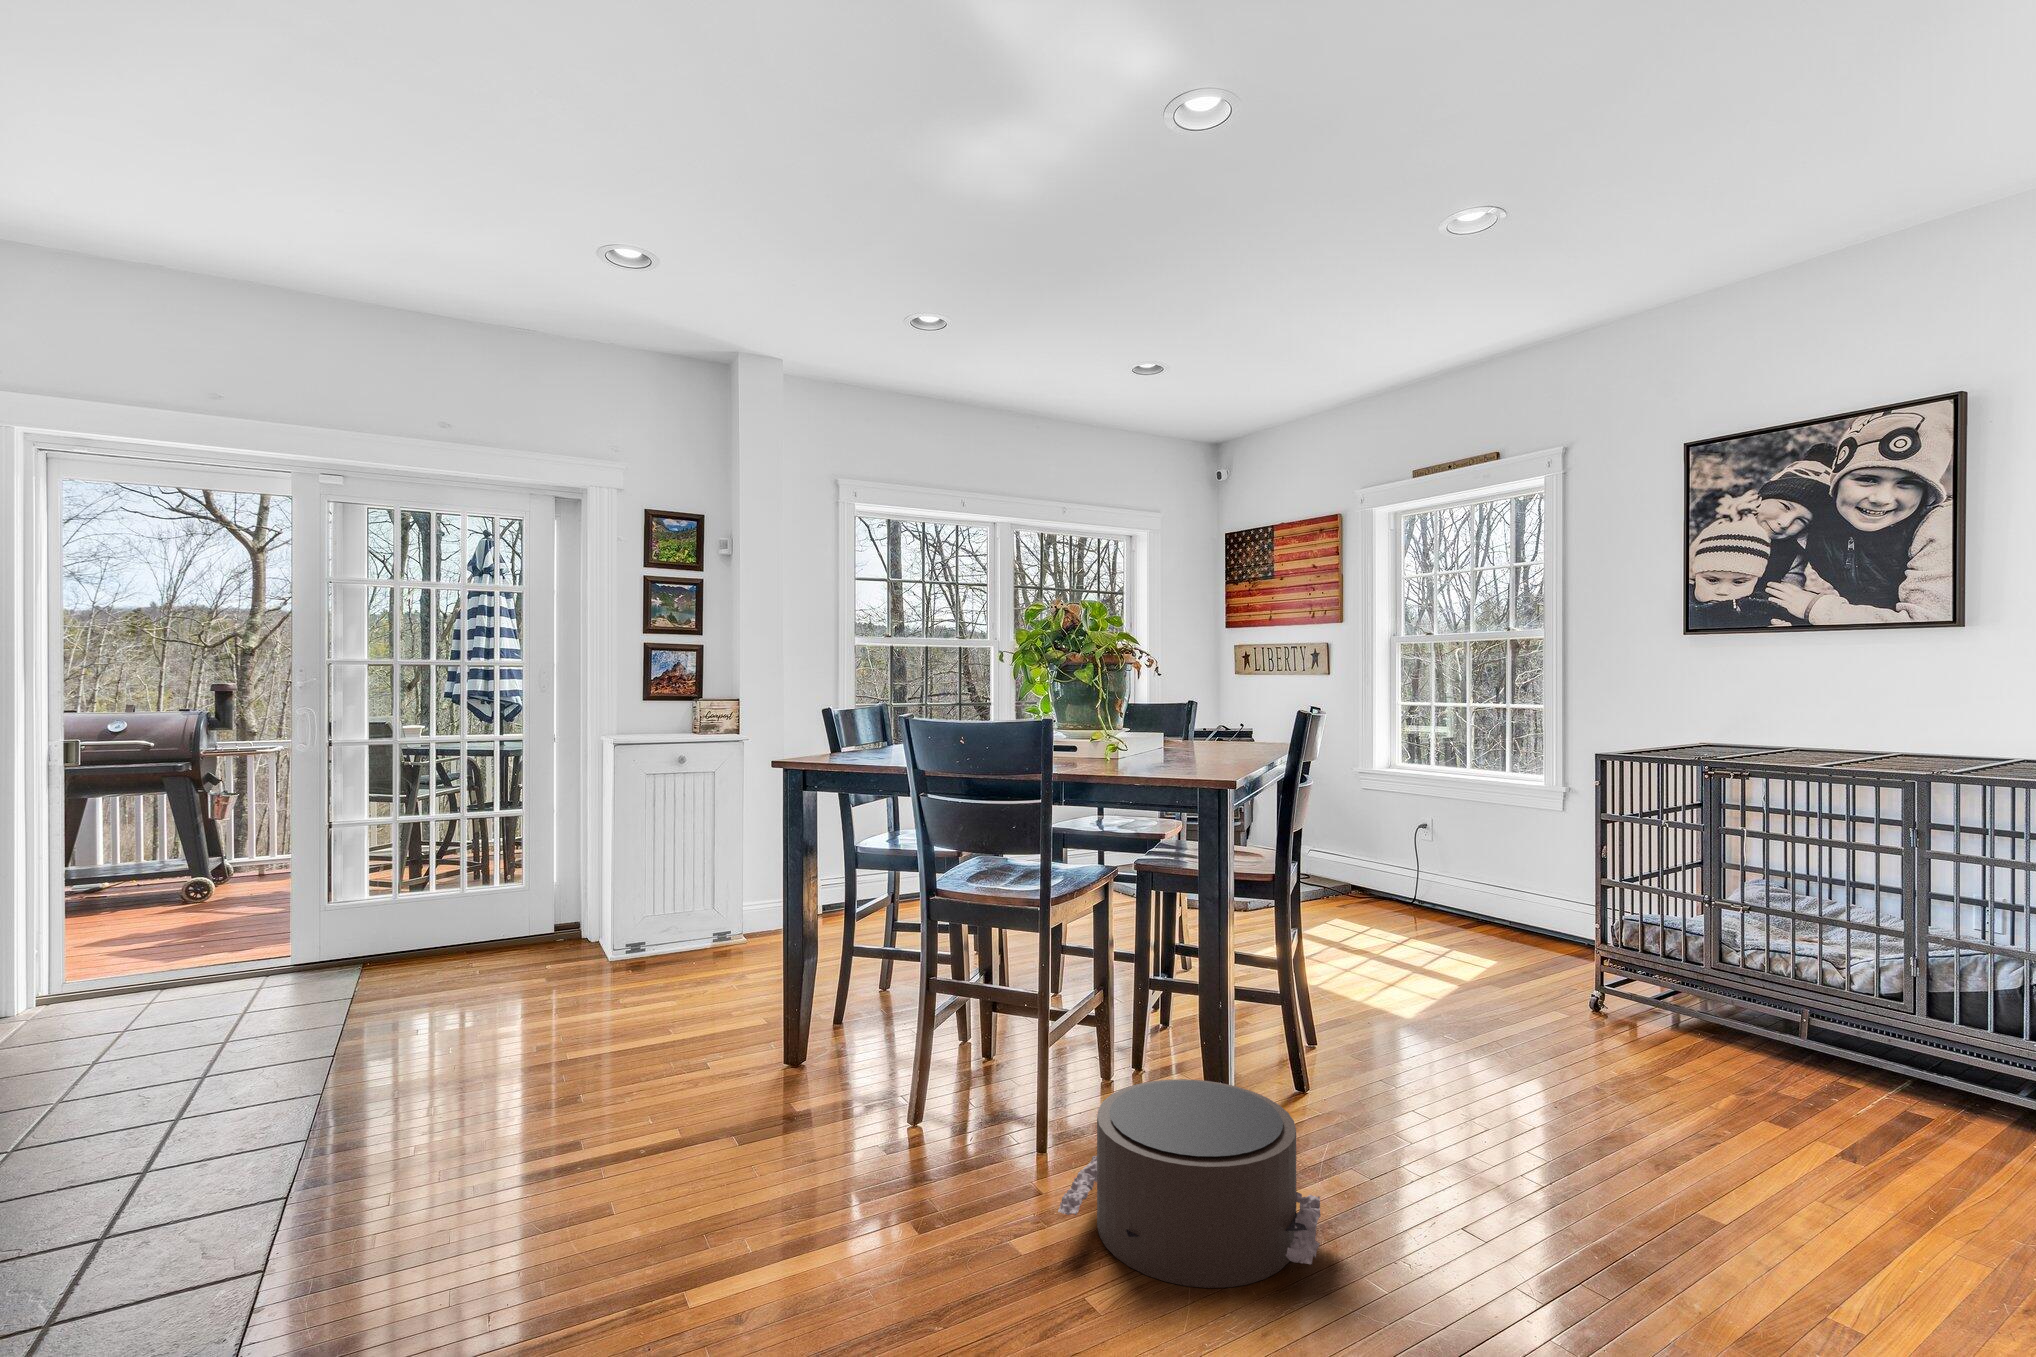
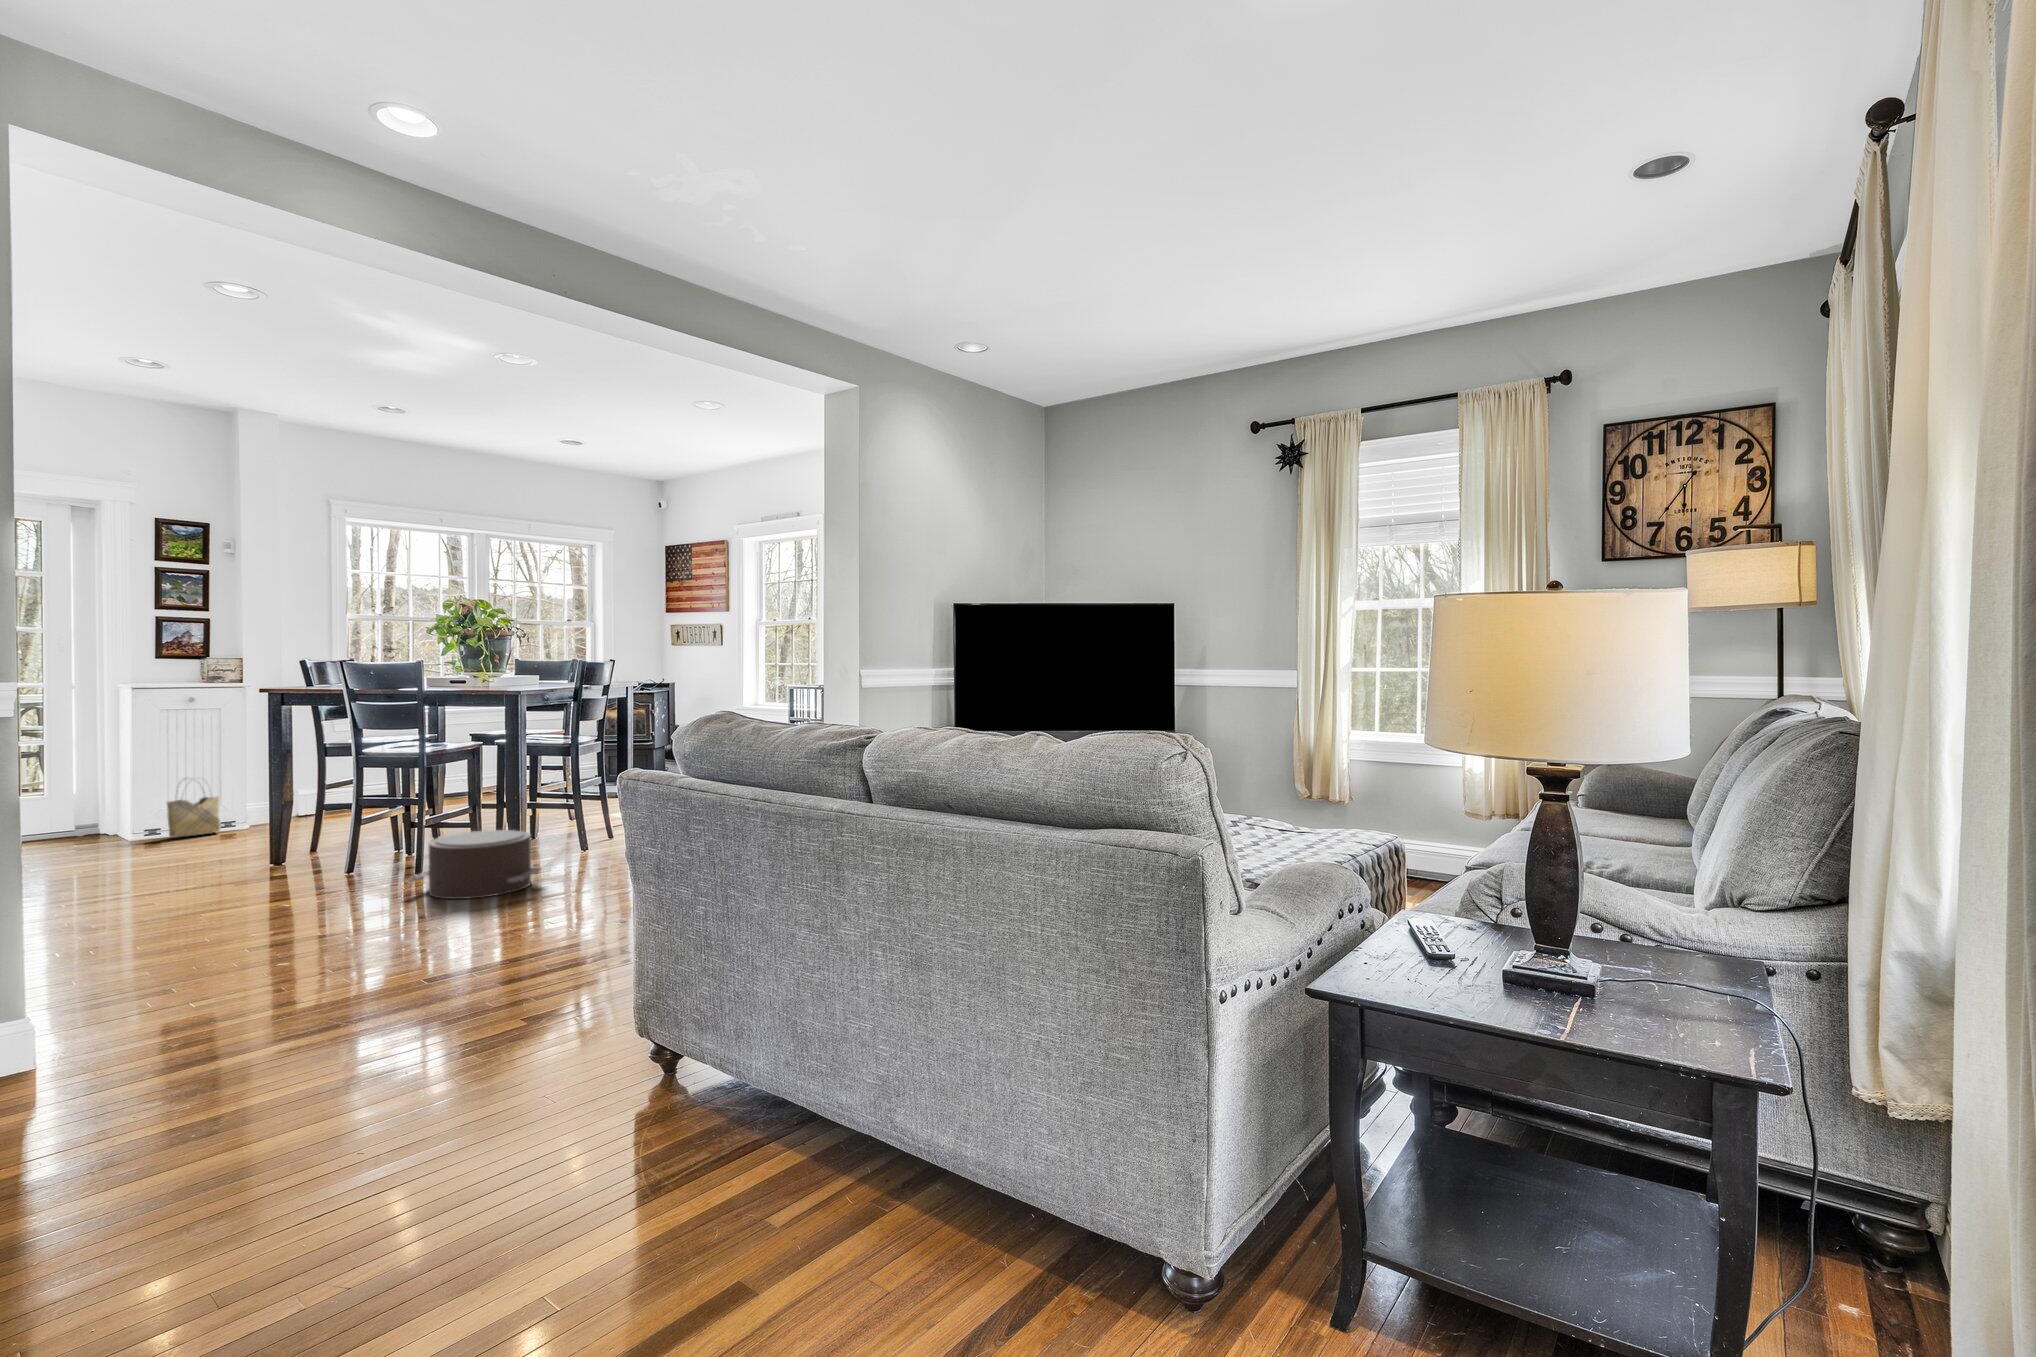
woven basket: none [651,870,713,958] -> present [167,780,220,838]

